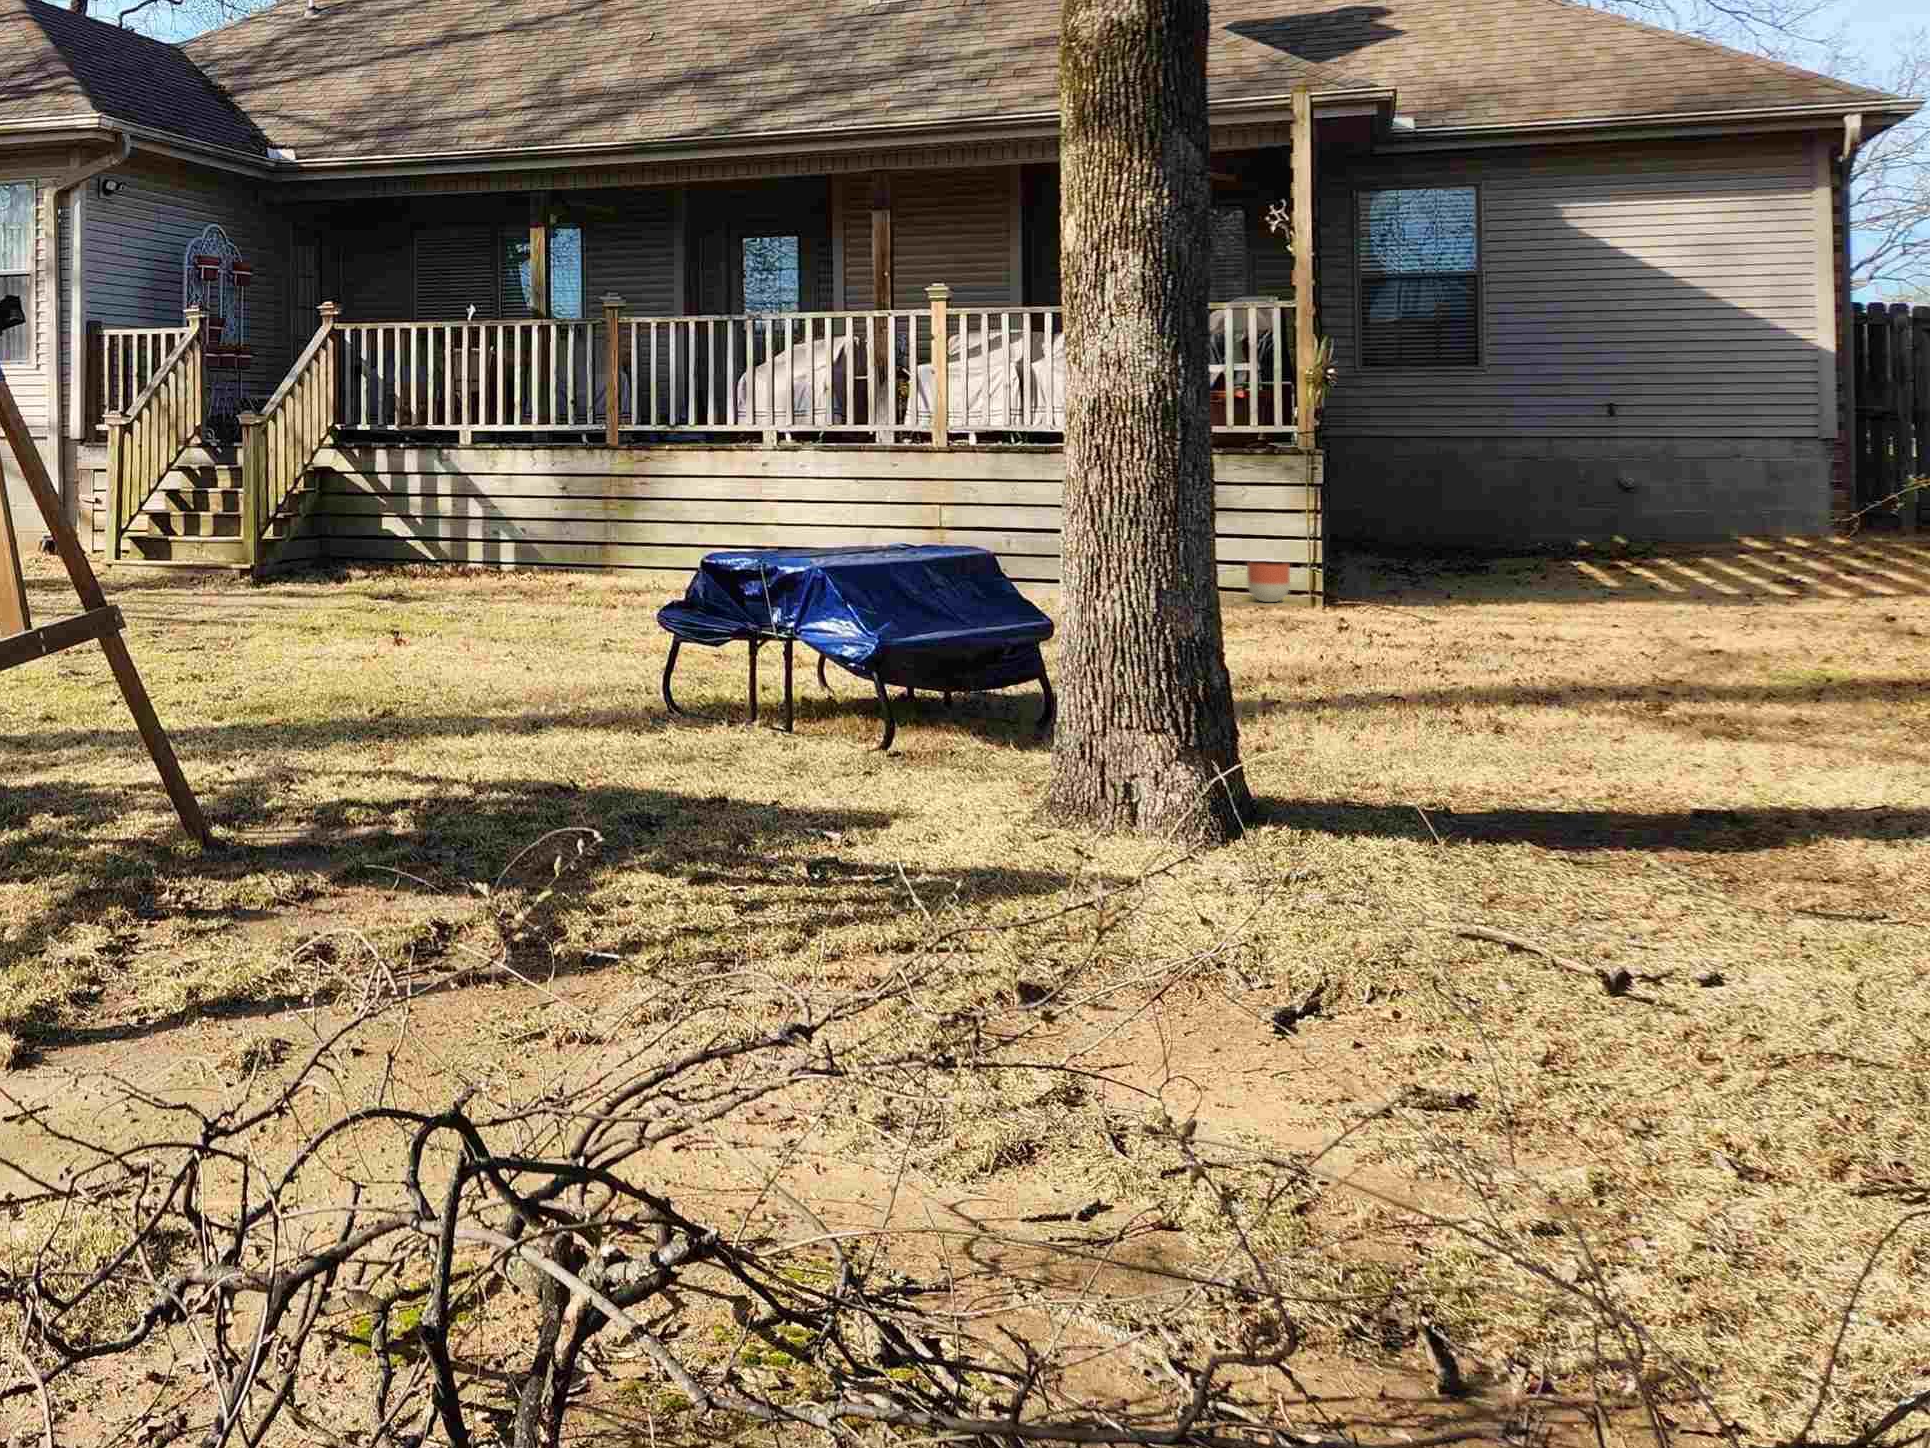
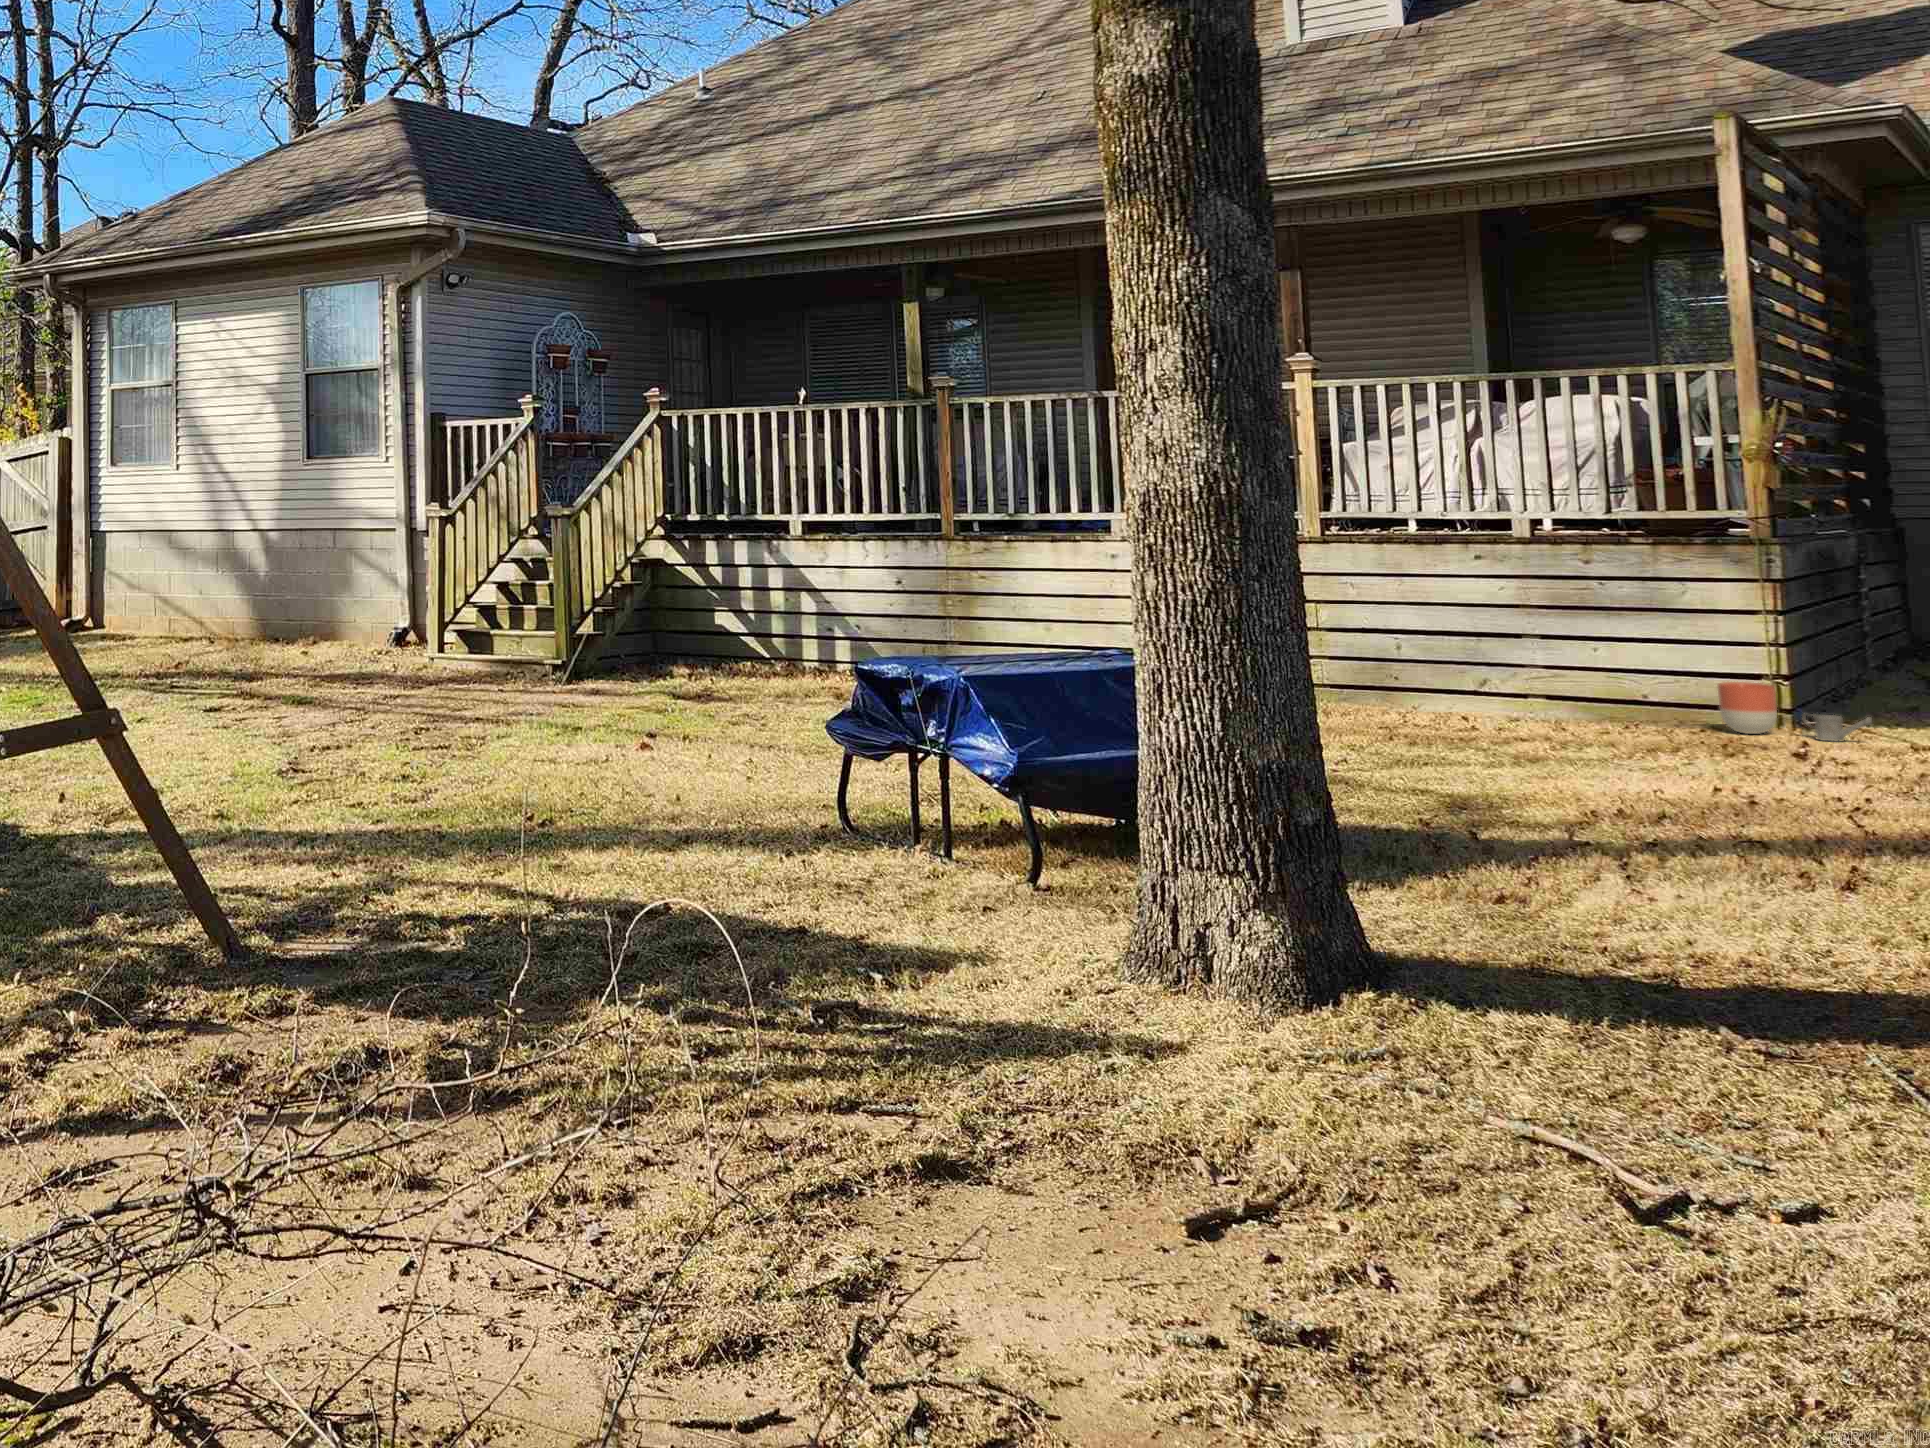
watering can: none [1309,584,1363,606] -> present [1802,714,1872,742]

